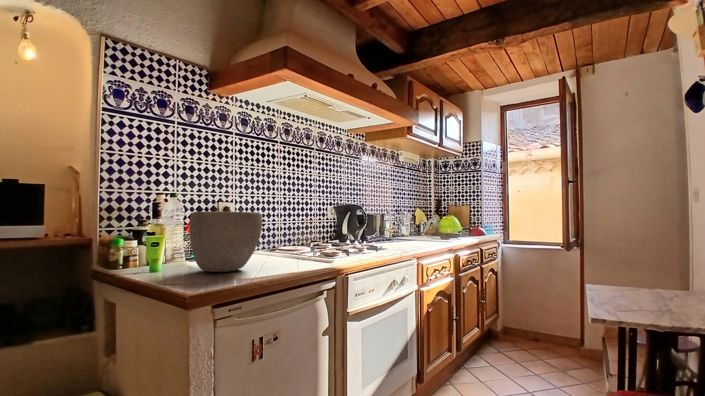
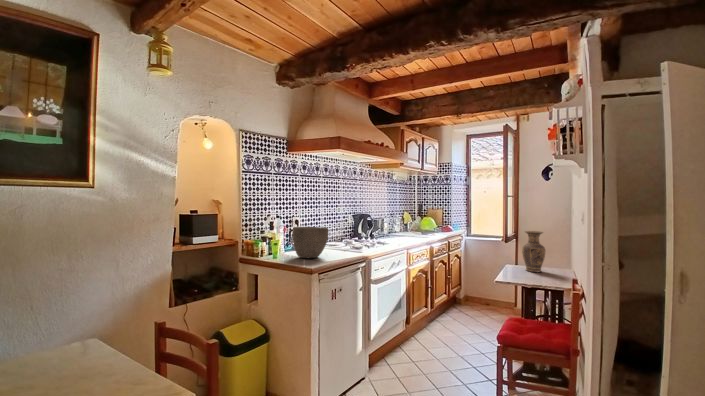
vase: none [622,225,670,300] -> present [522,231,545,273]

